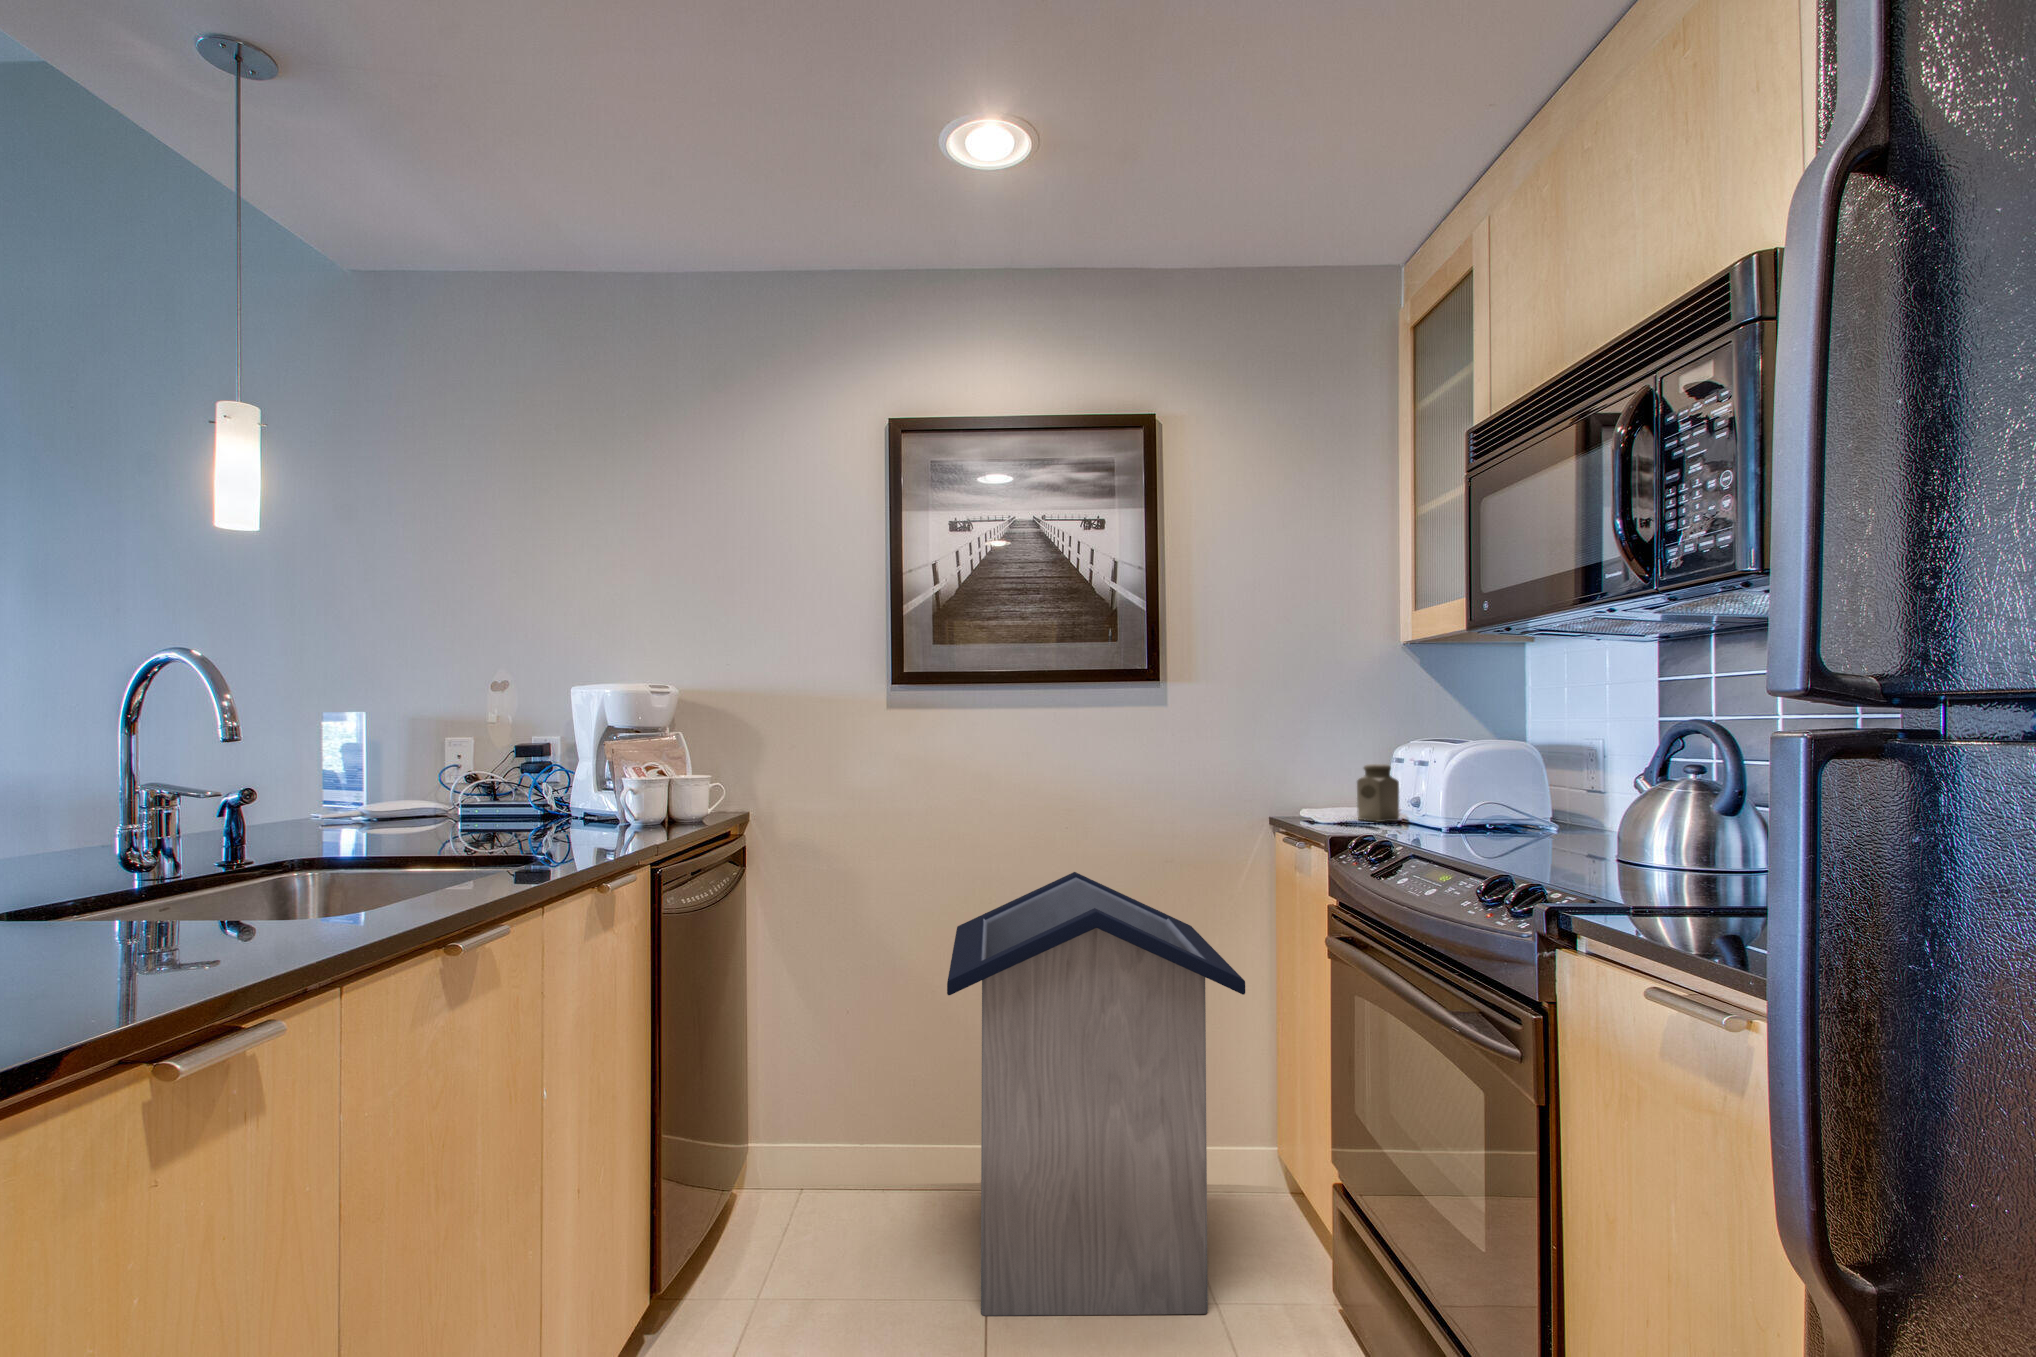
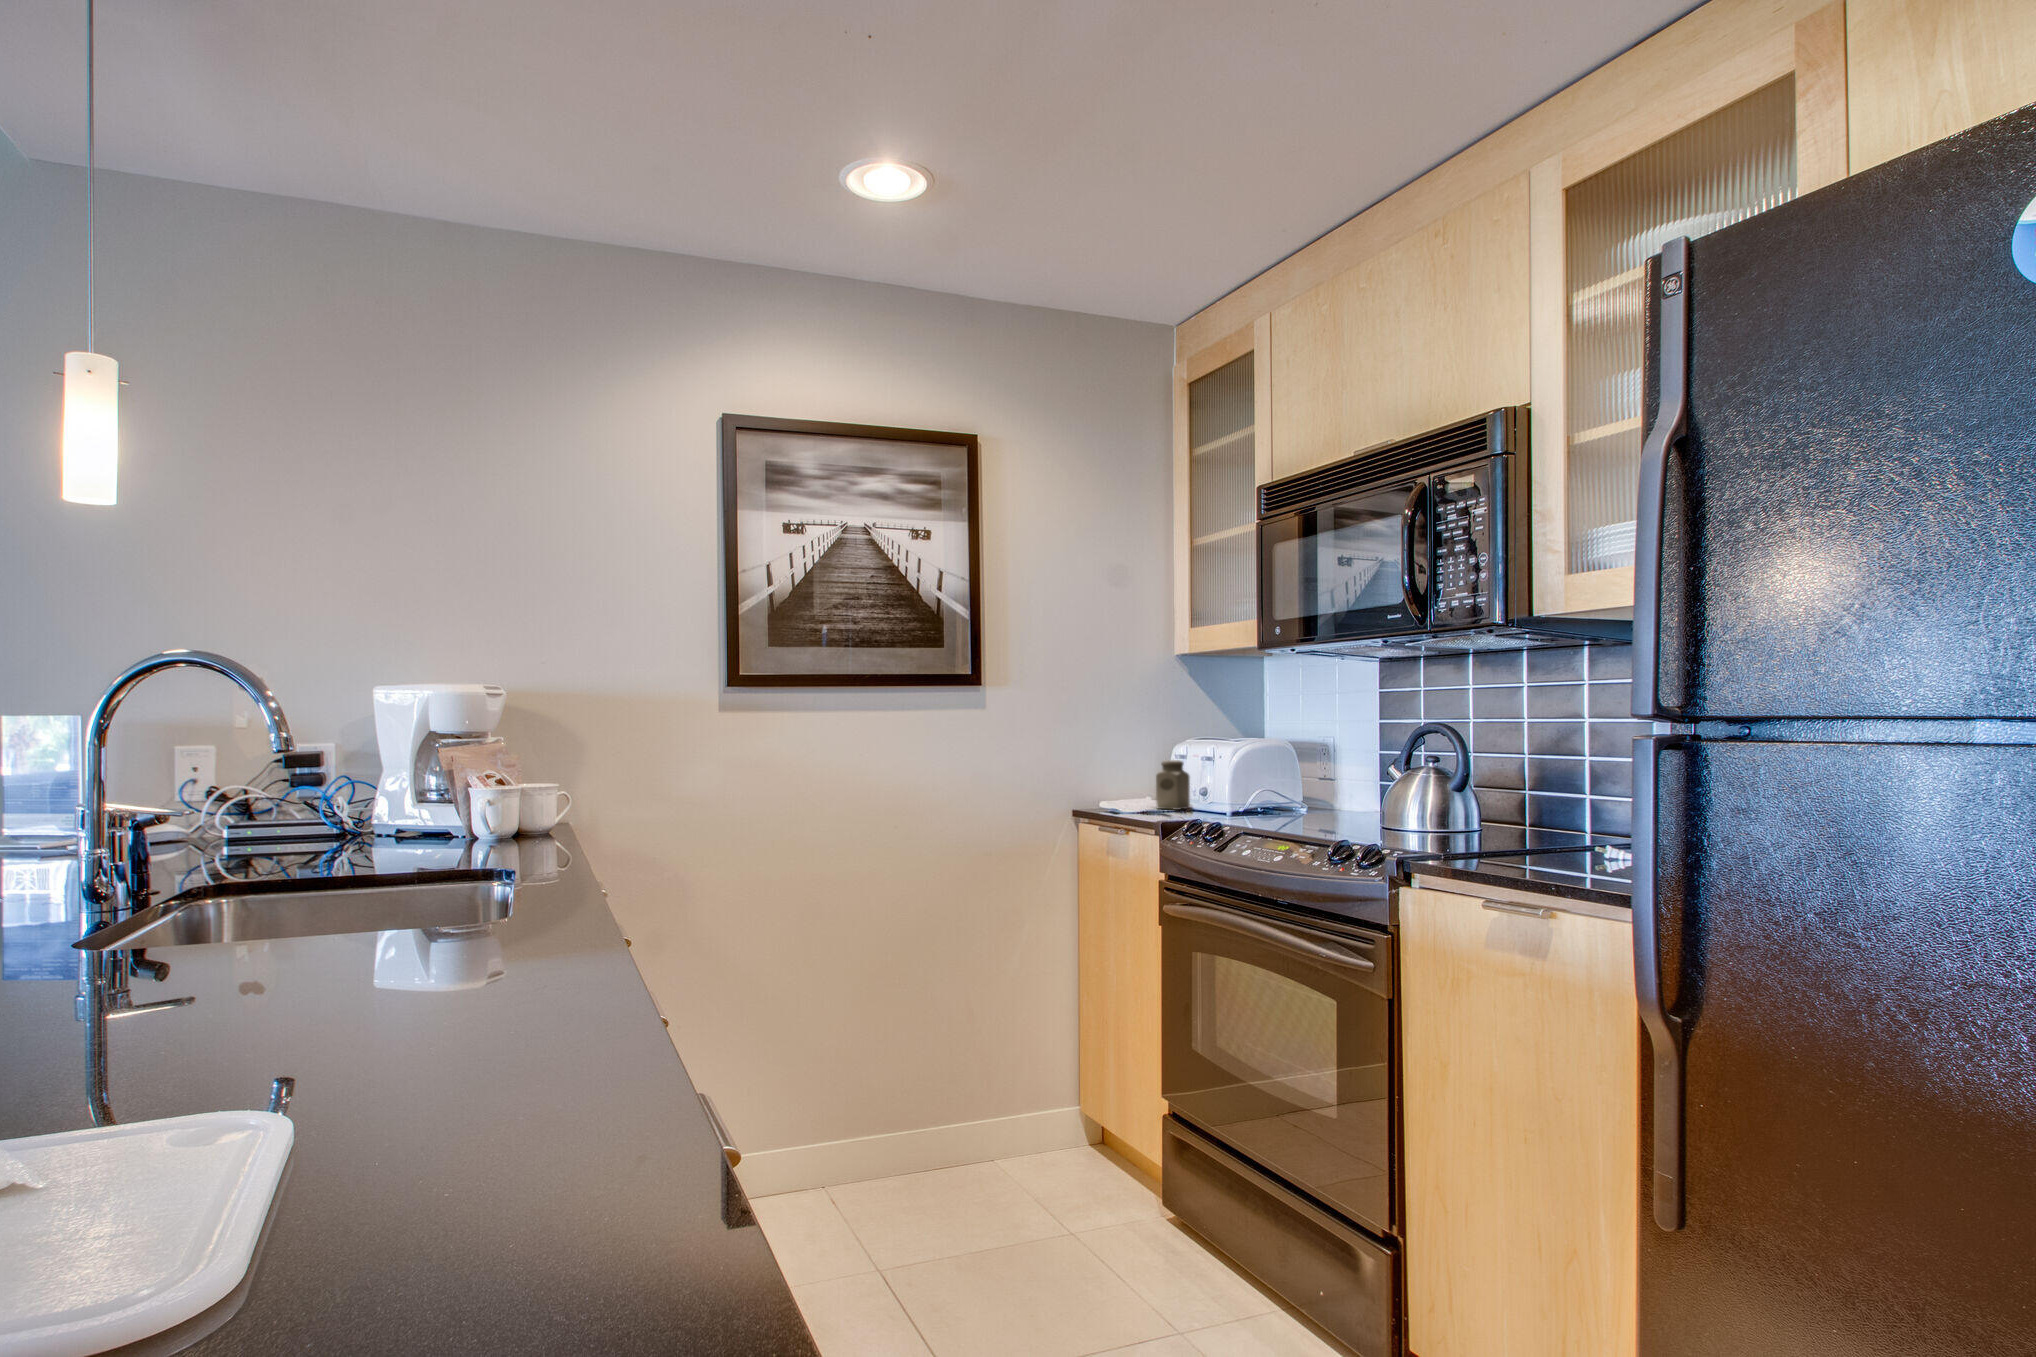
trash can: present [947,872,1245,1316] -> none [790,868,1100,1281]

